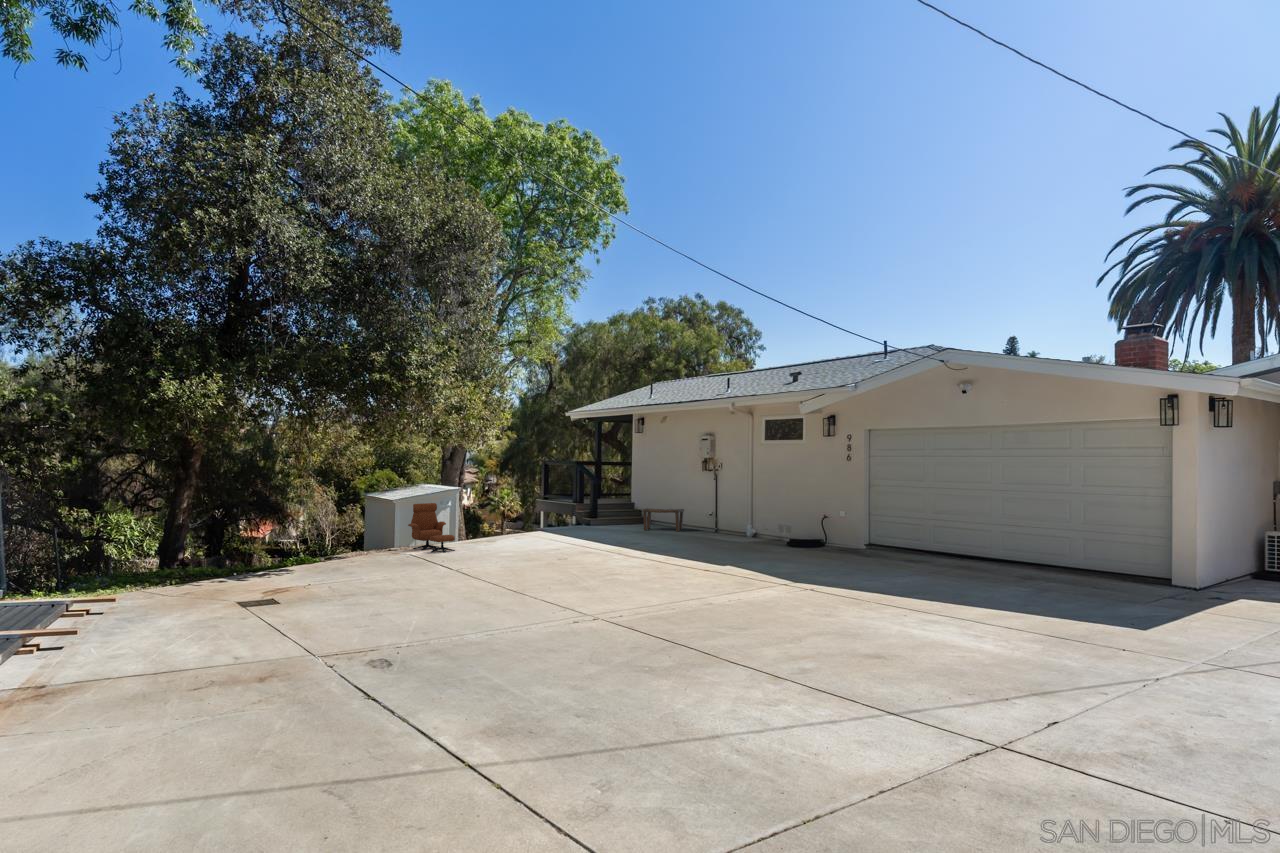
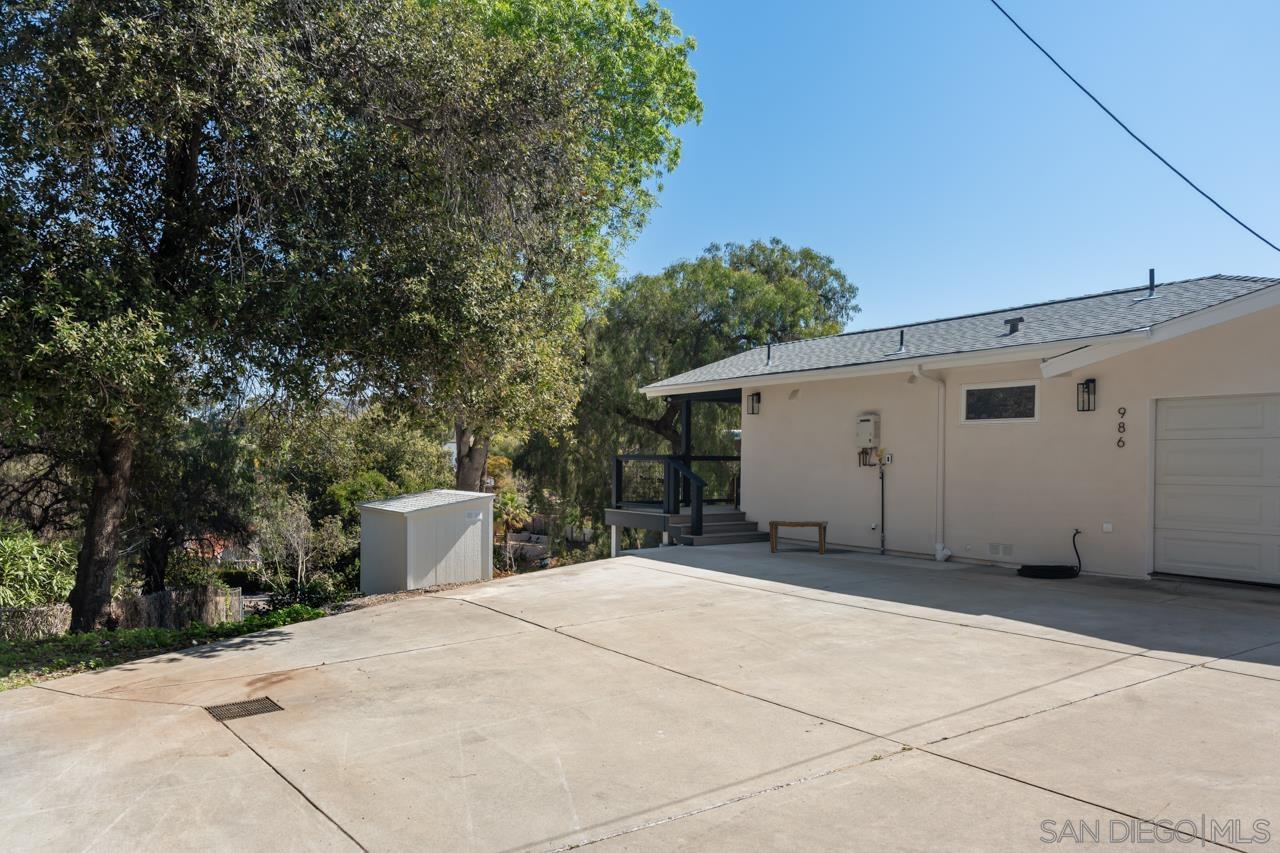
lounge chair: present [408,503,455,552] -> none [450,519,523,596]

